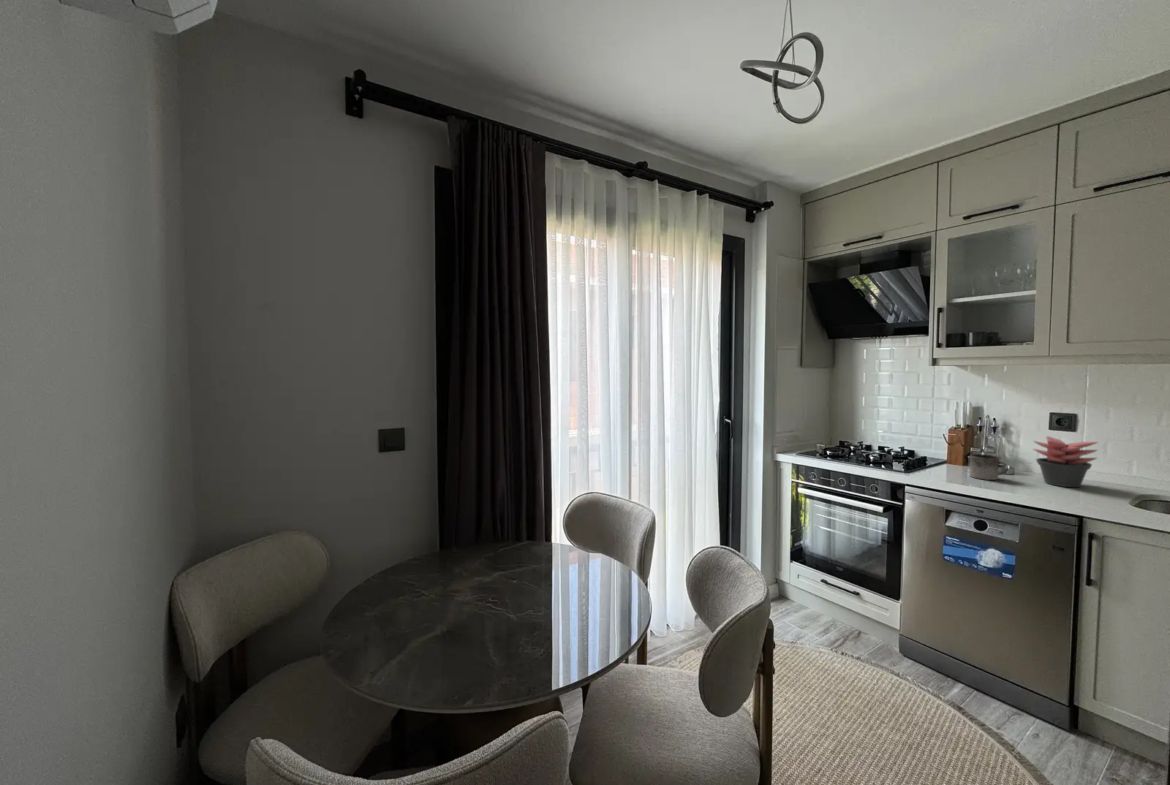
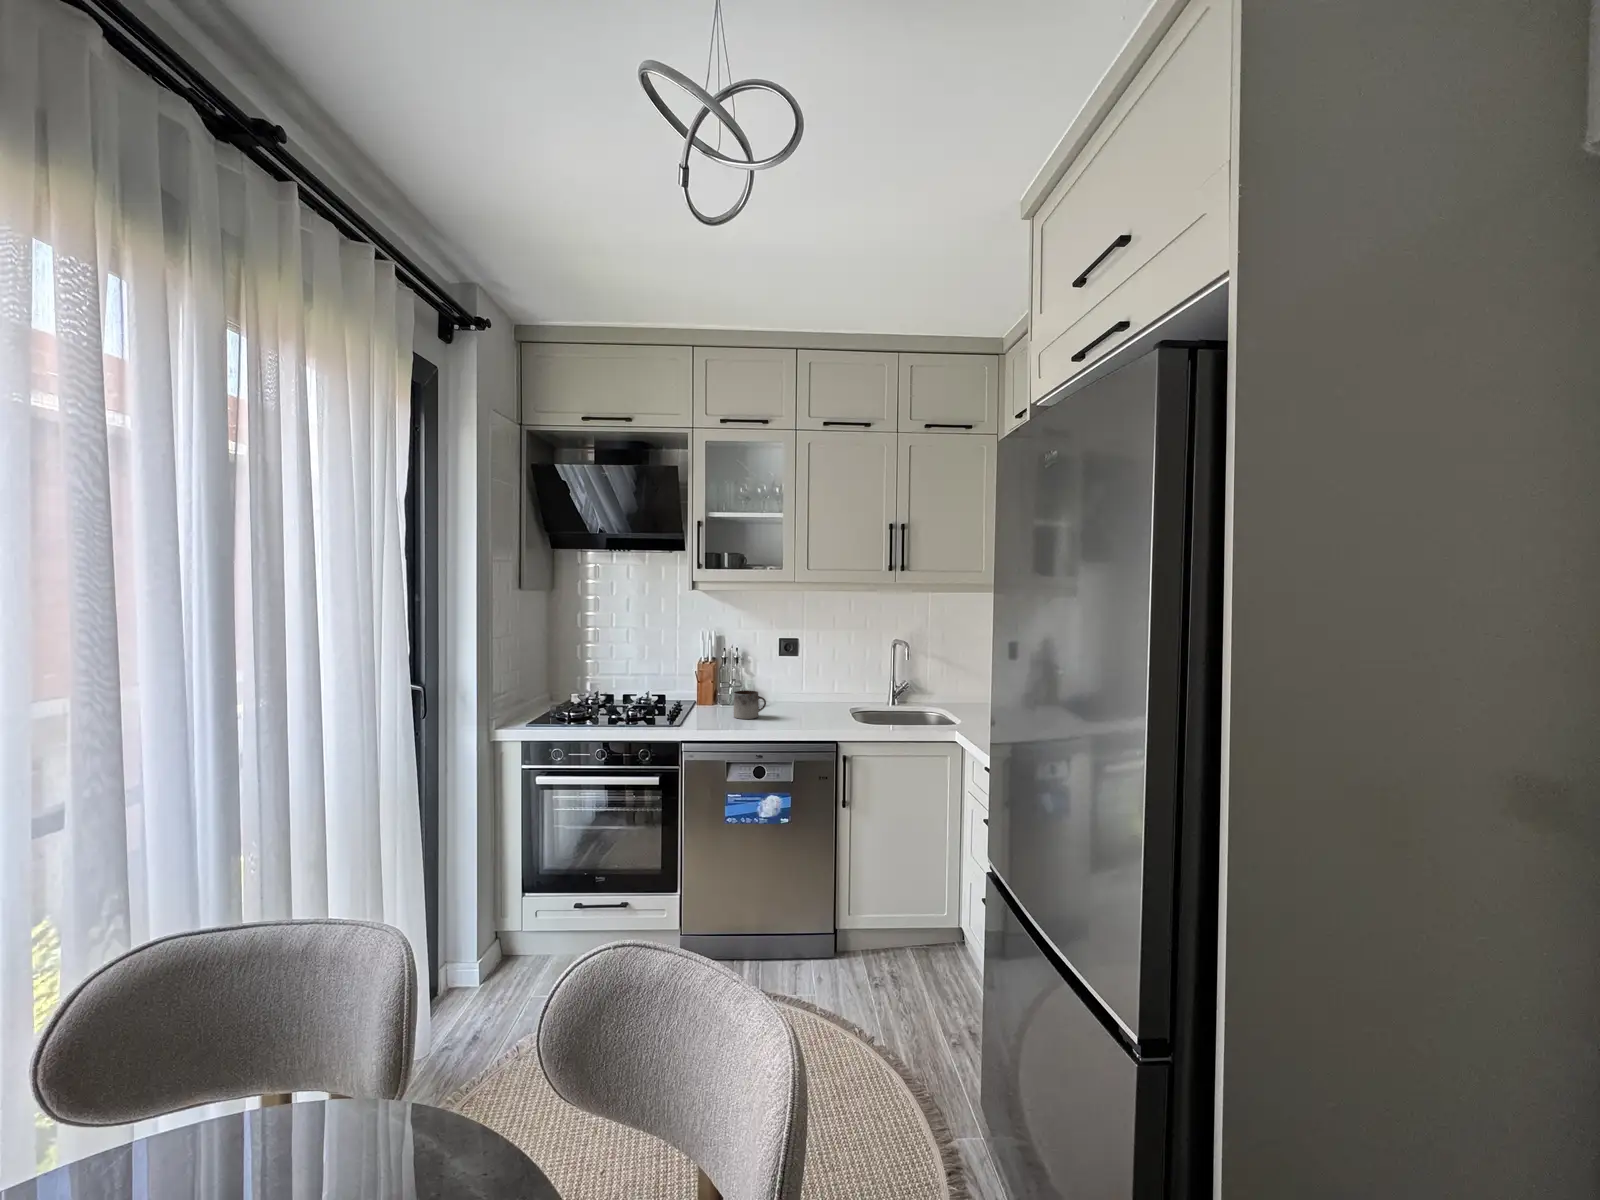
succulent plant: present [1034,436,1097,487] -> none [780,664,826,714]

